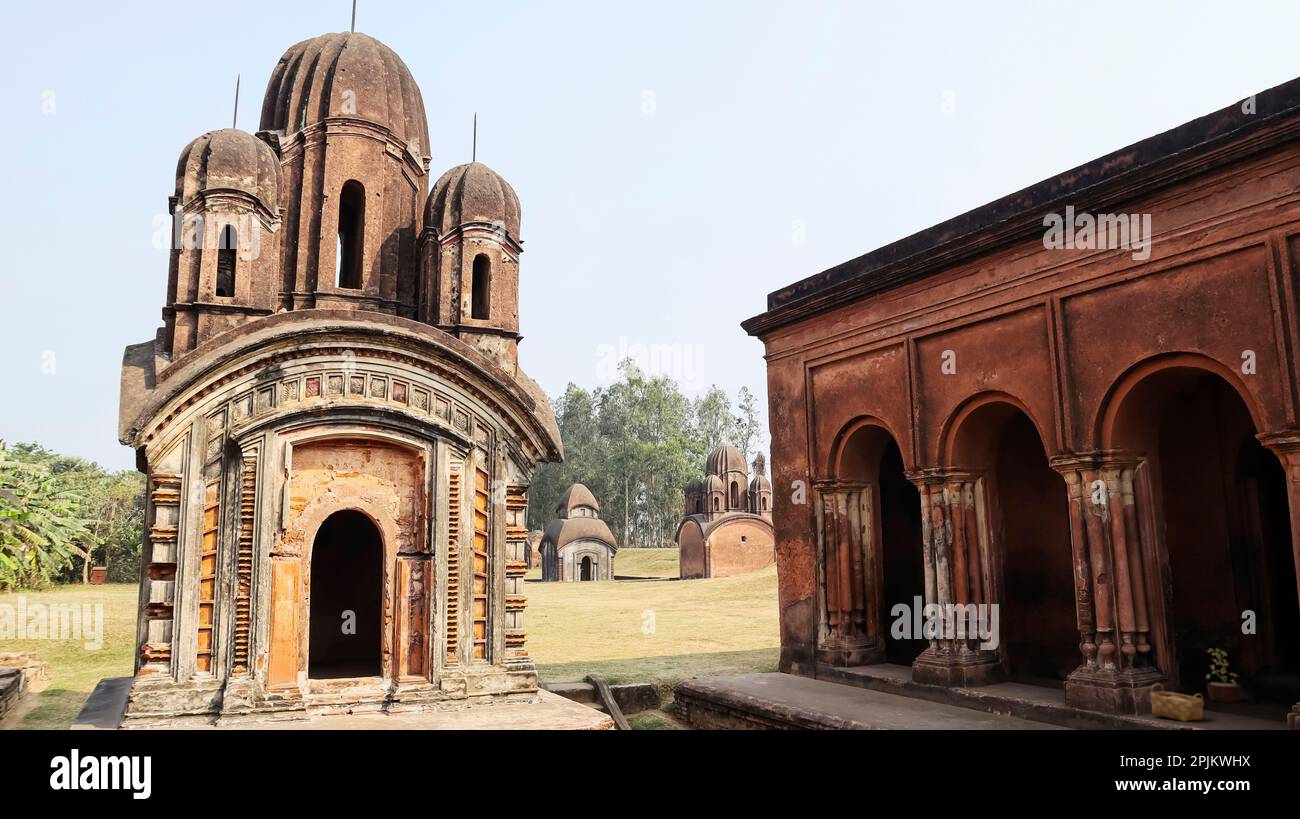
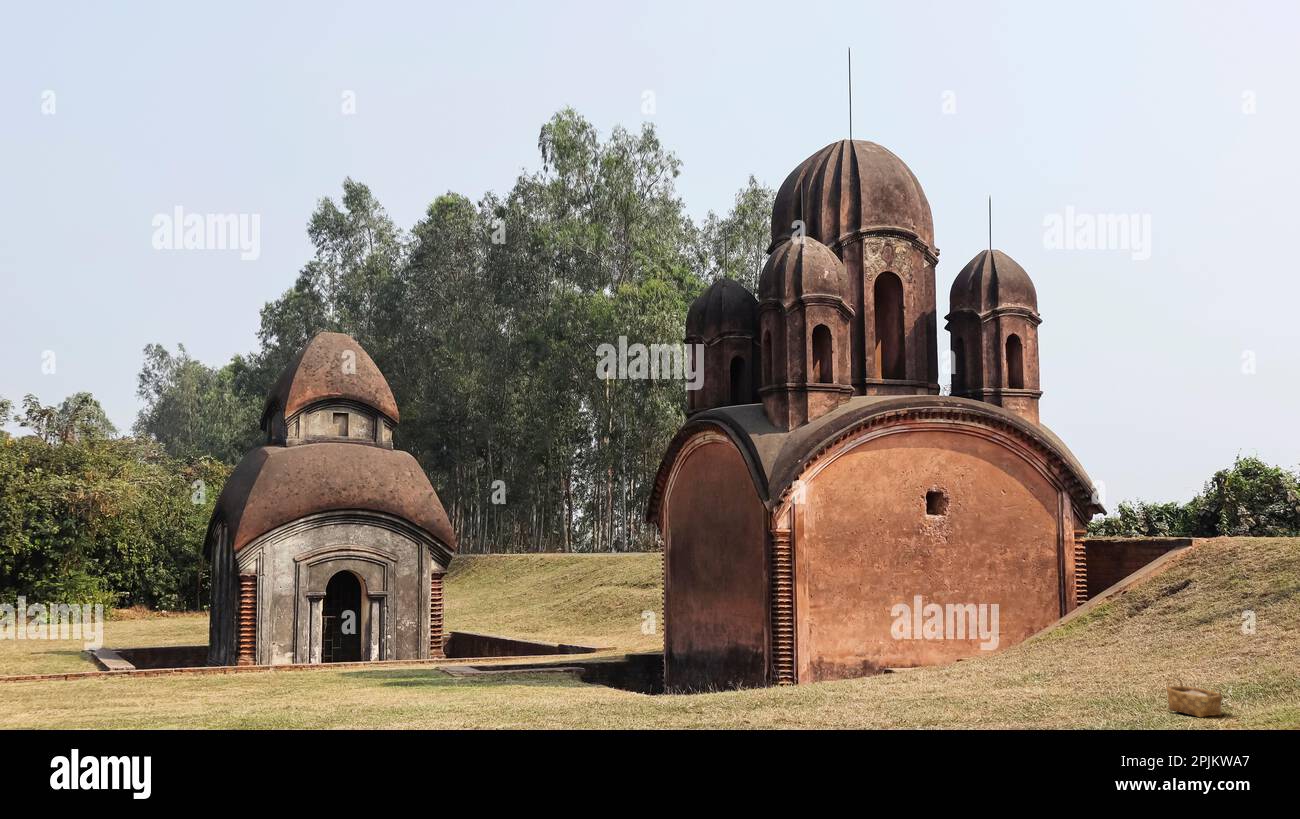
decorative plant: present [1206,649,1241,702] -> none [1239,638,1277,696]

